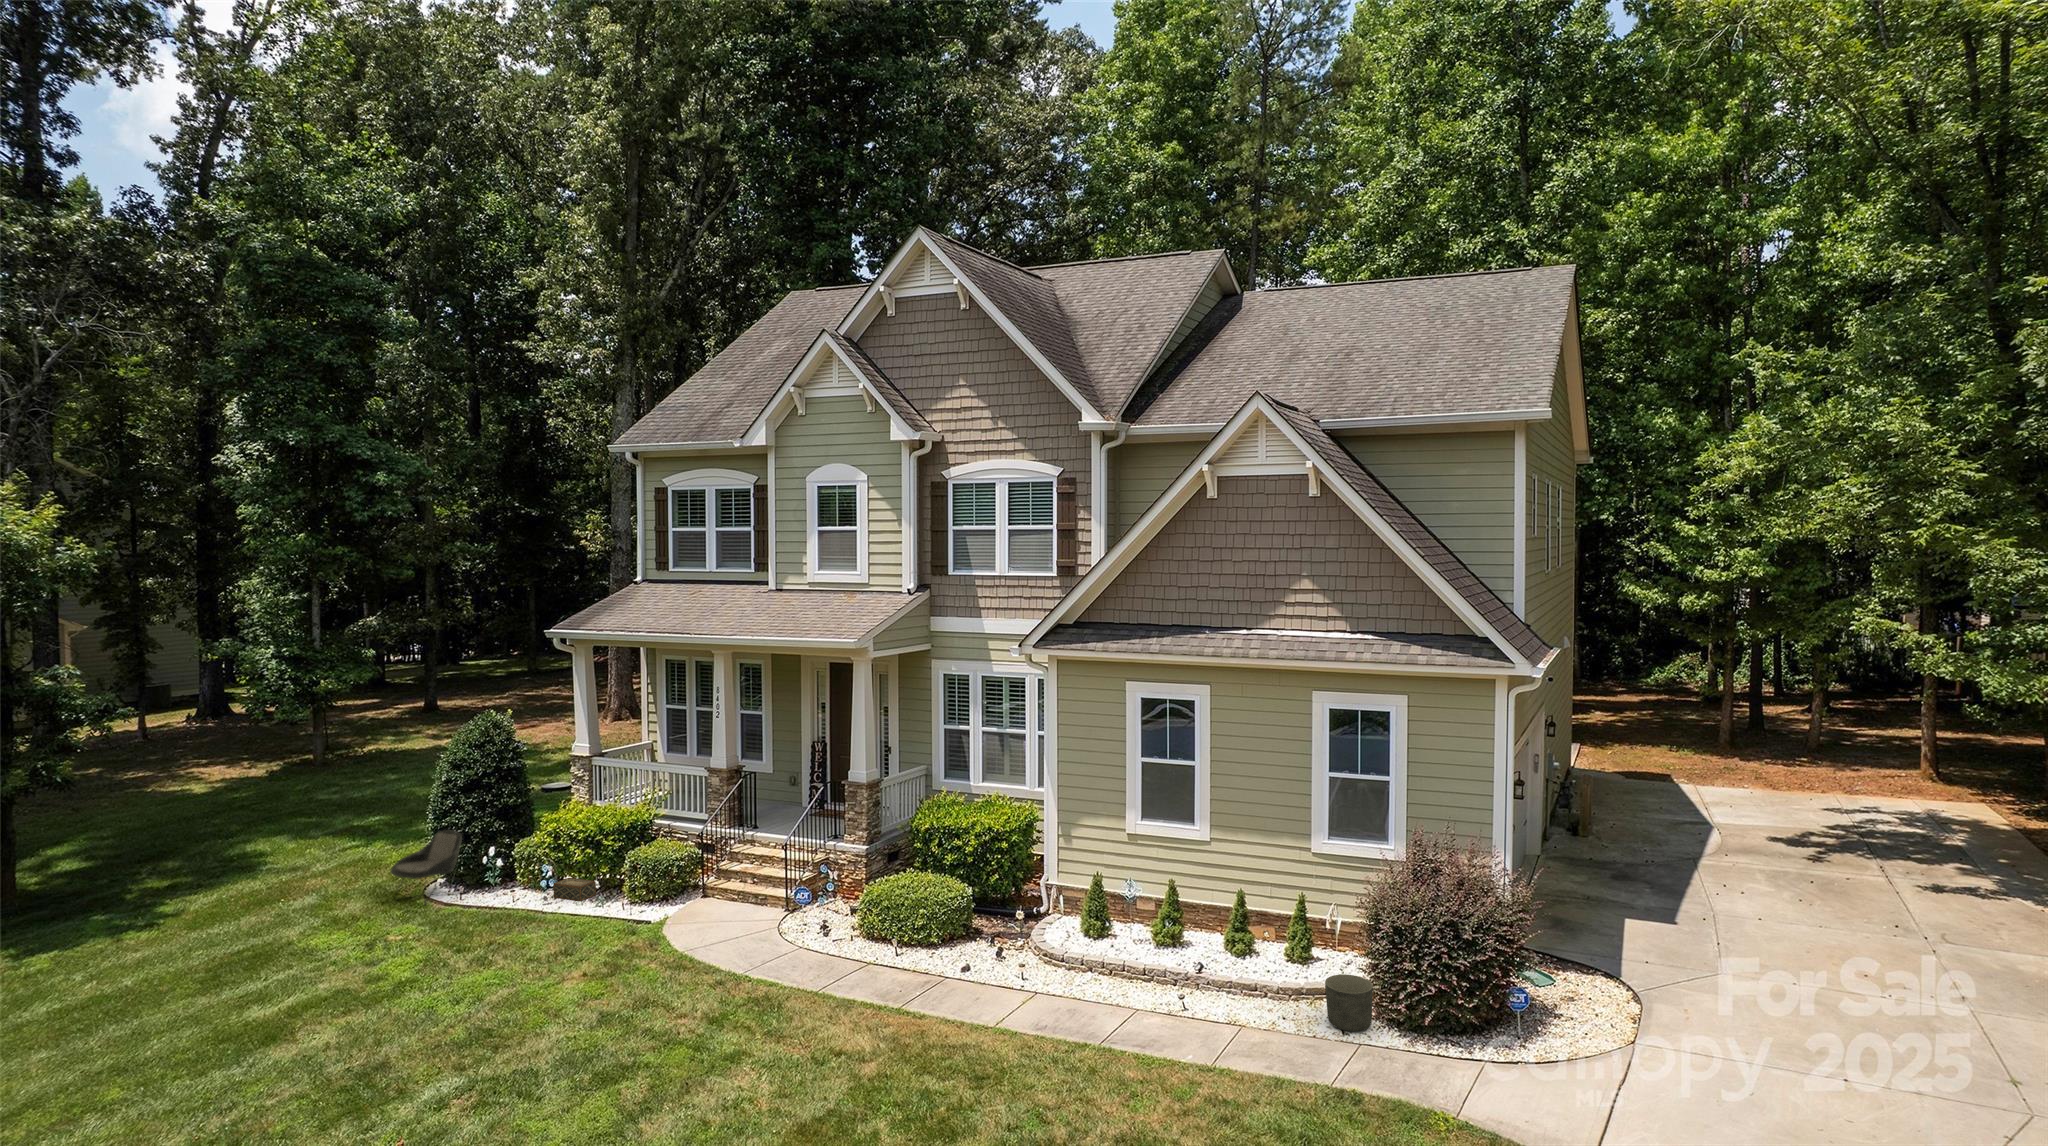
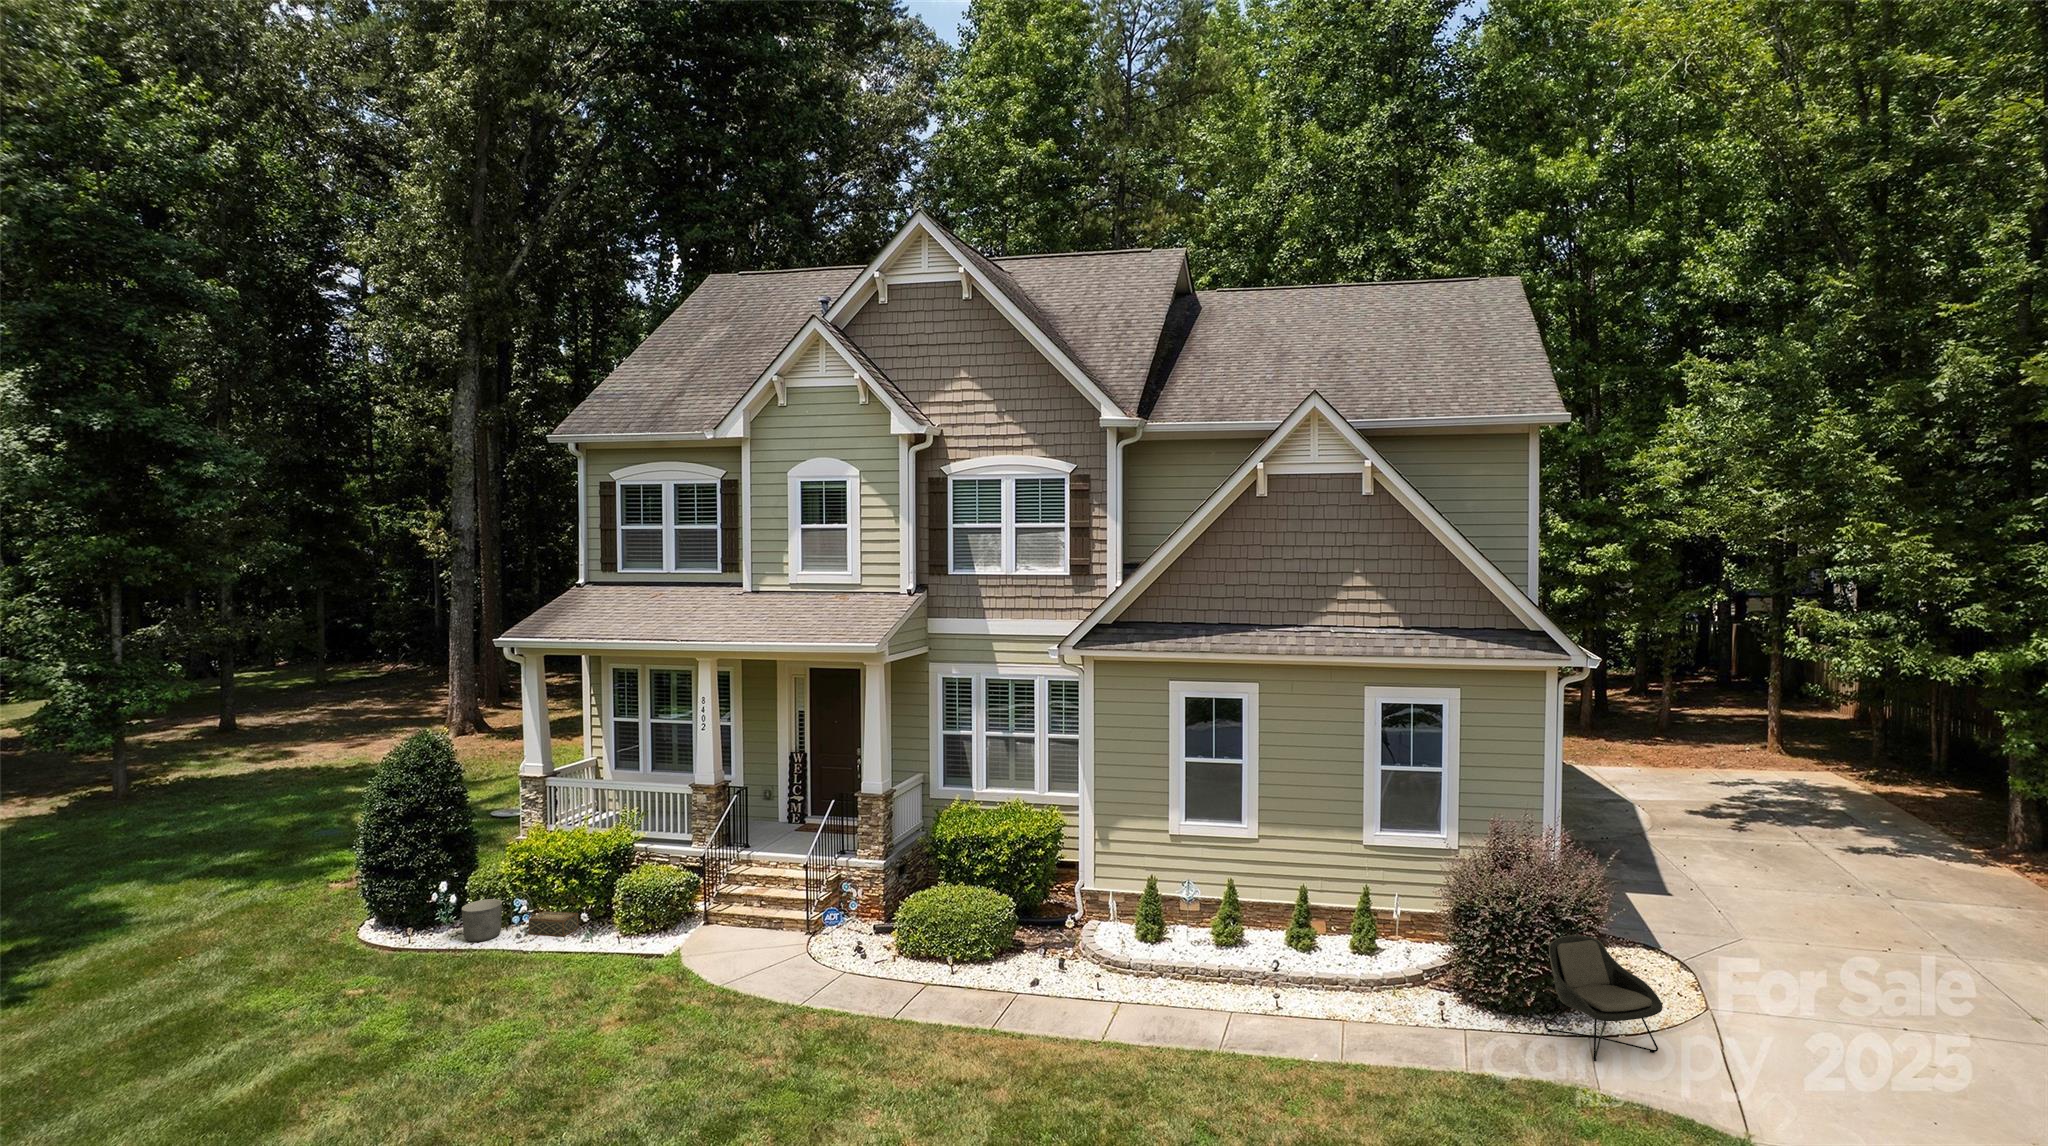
lounge chair: present [390,830,462,905] -> present [1545,935,1662,1061]
planter: present [1325,974,1373,1032] -> present [462,899,502,942]

